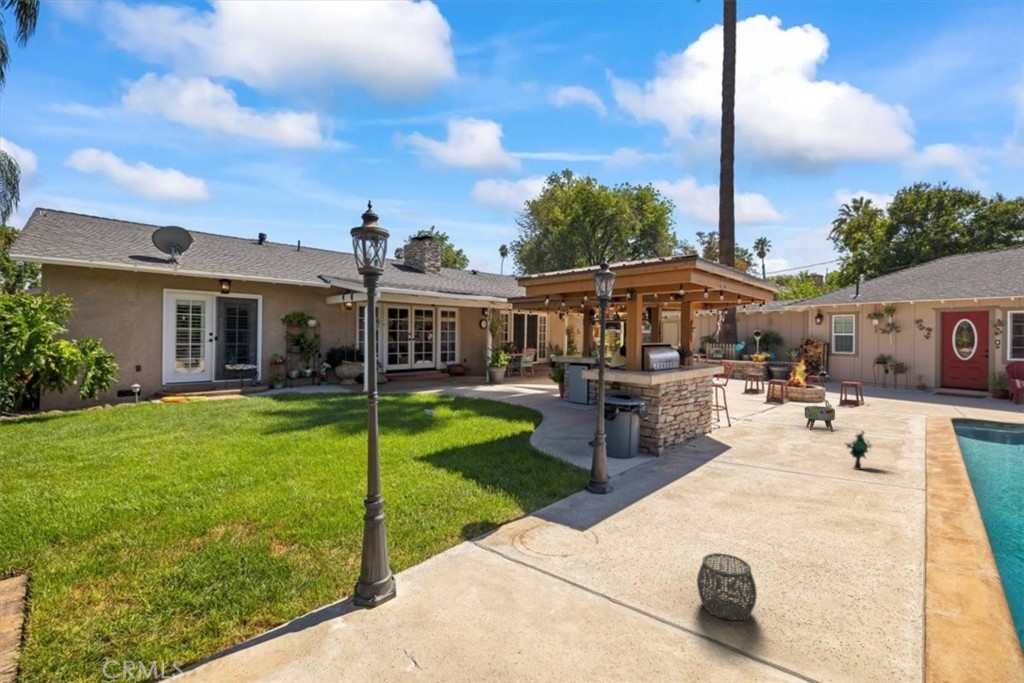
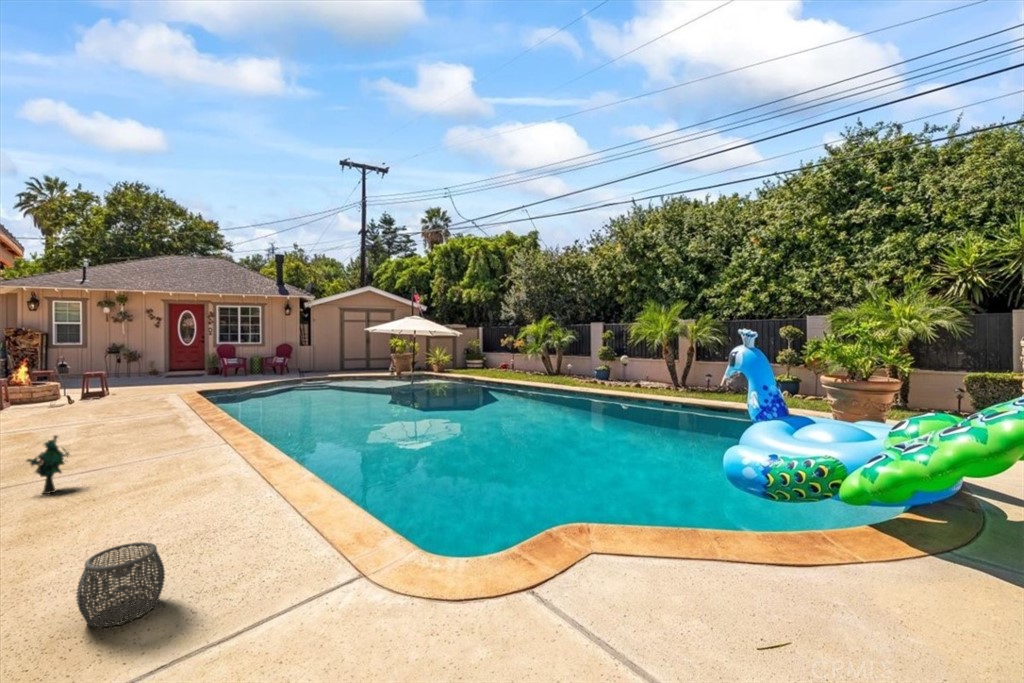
ottoman: present [805,406,835,432] -> none [57,397,97,426]
decorative plant: present [846,431,871,470] -> present [27,436,69,494]

